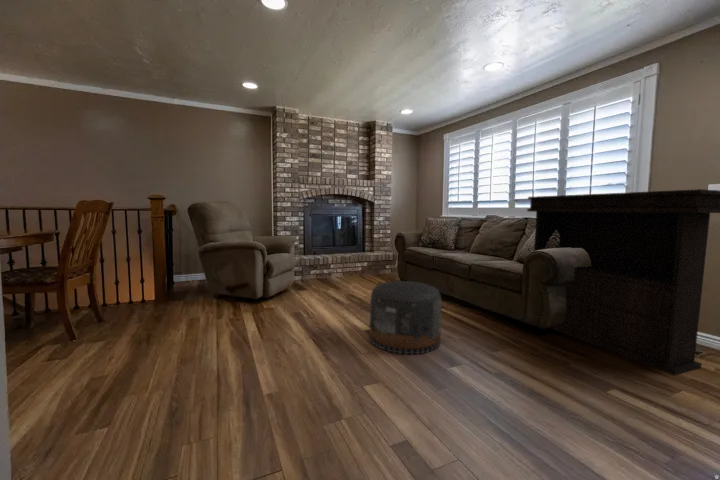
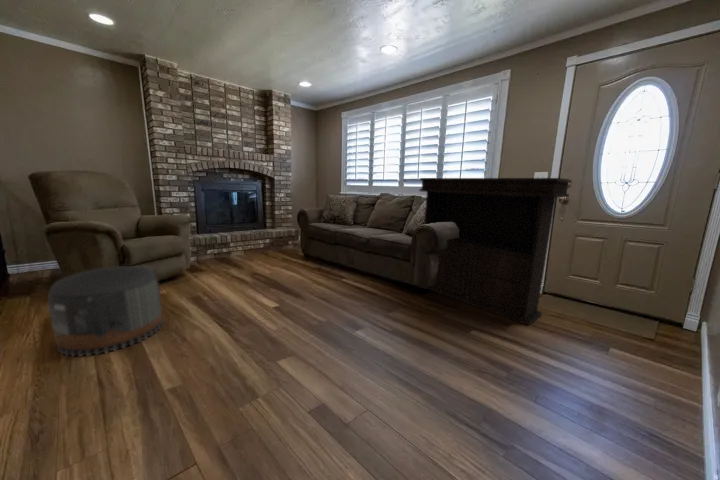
pouf: present [370,281,441,355] -> present [48,266,163,356]

